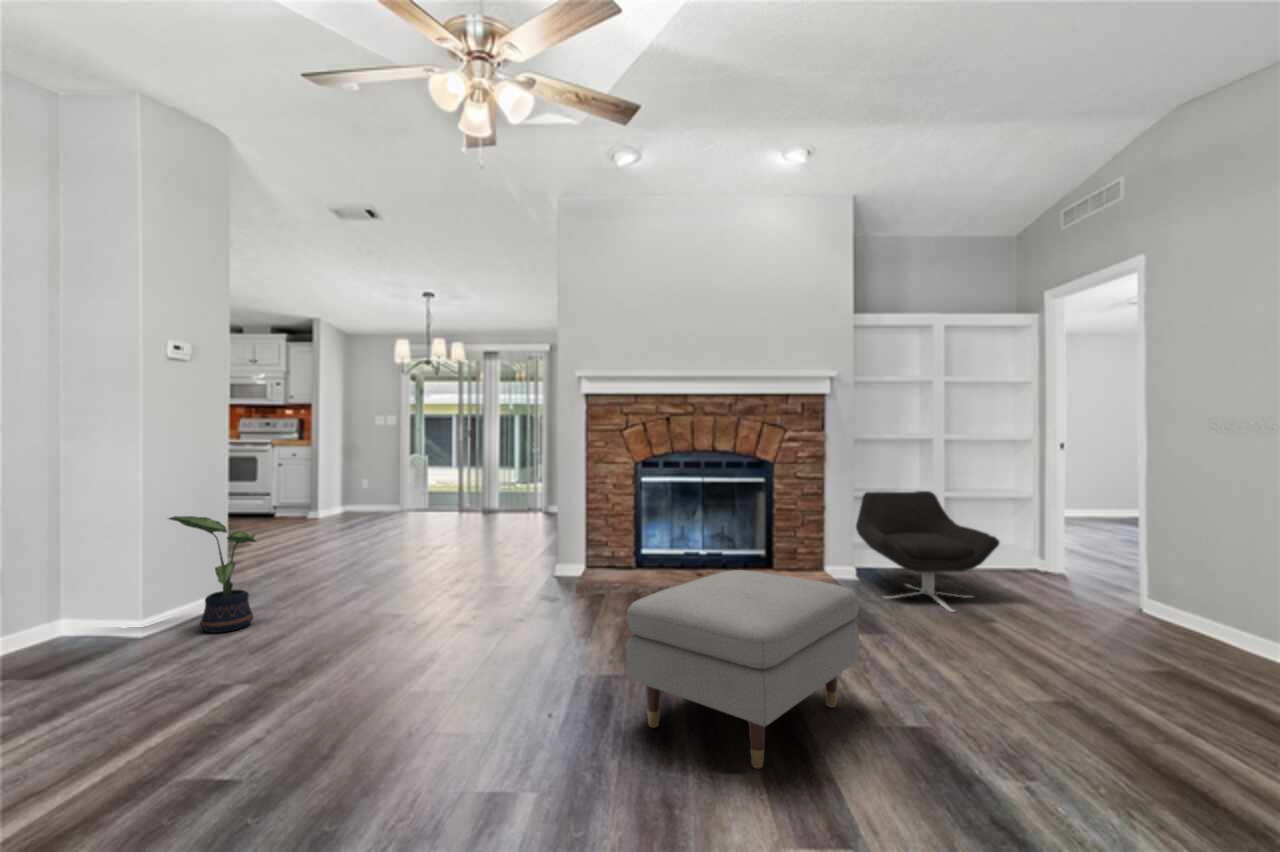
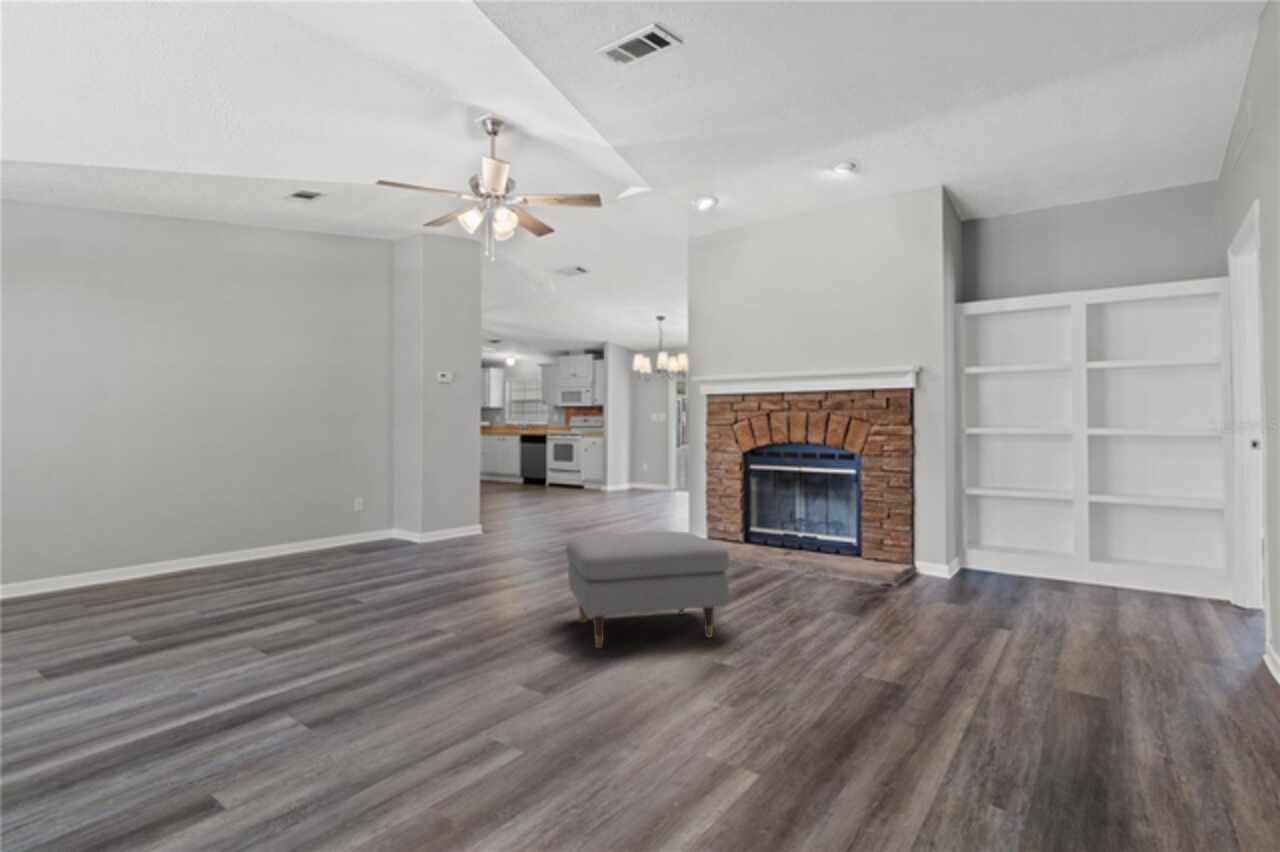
lounge chair: present [856,491,1000,612] -> none [919,488,1061,613]
potted plant: present [168,516,257,633] -> none [436,476,485,549]

